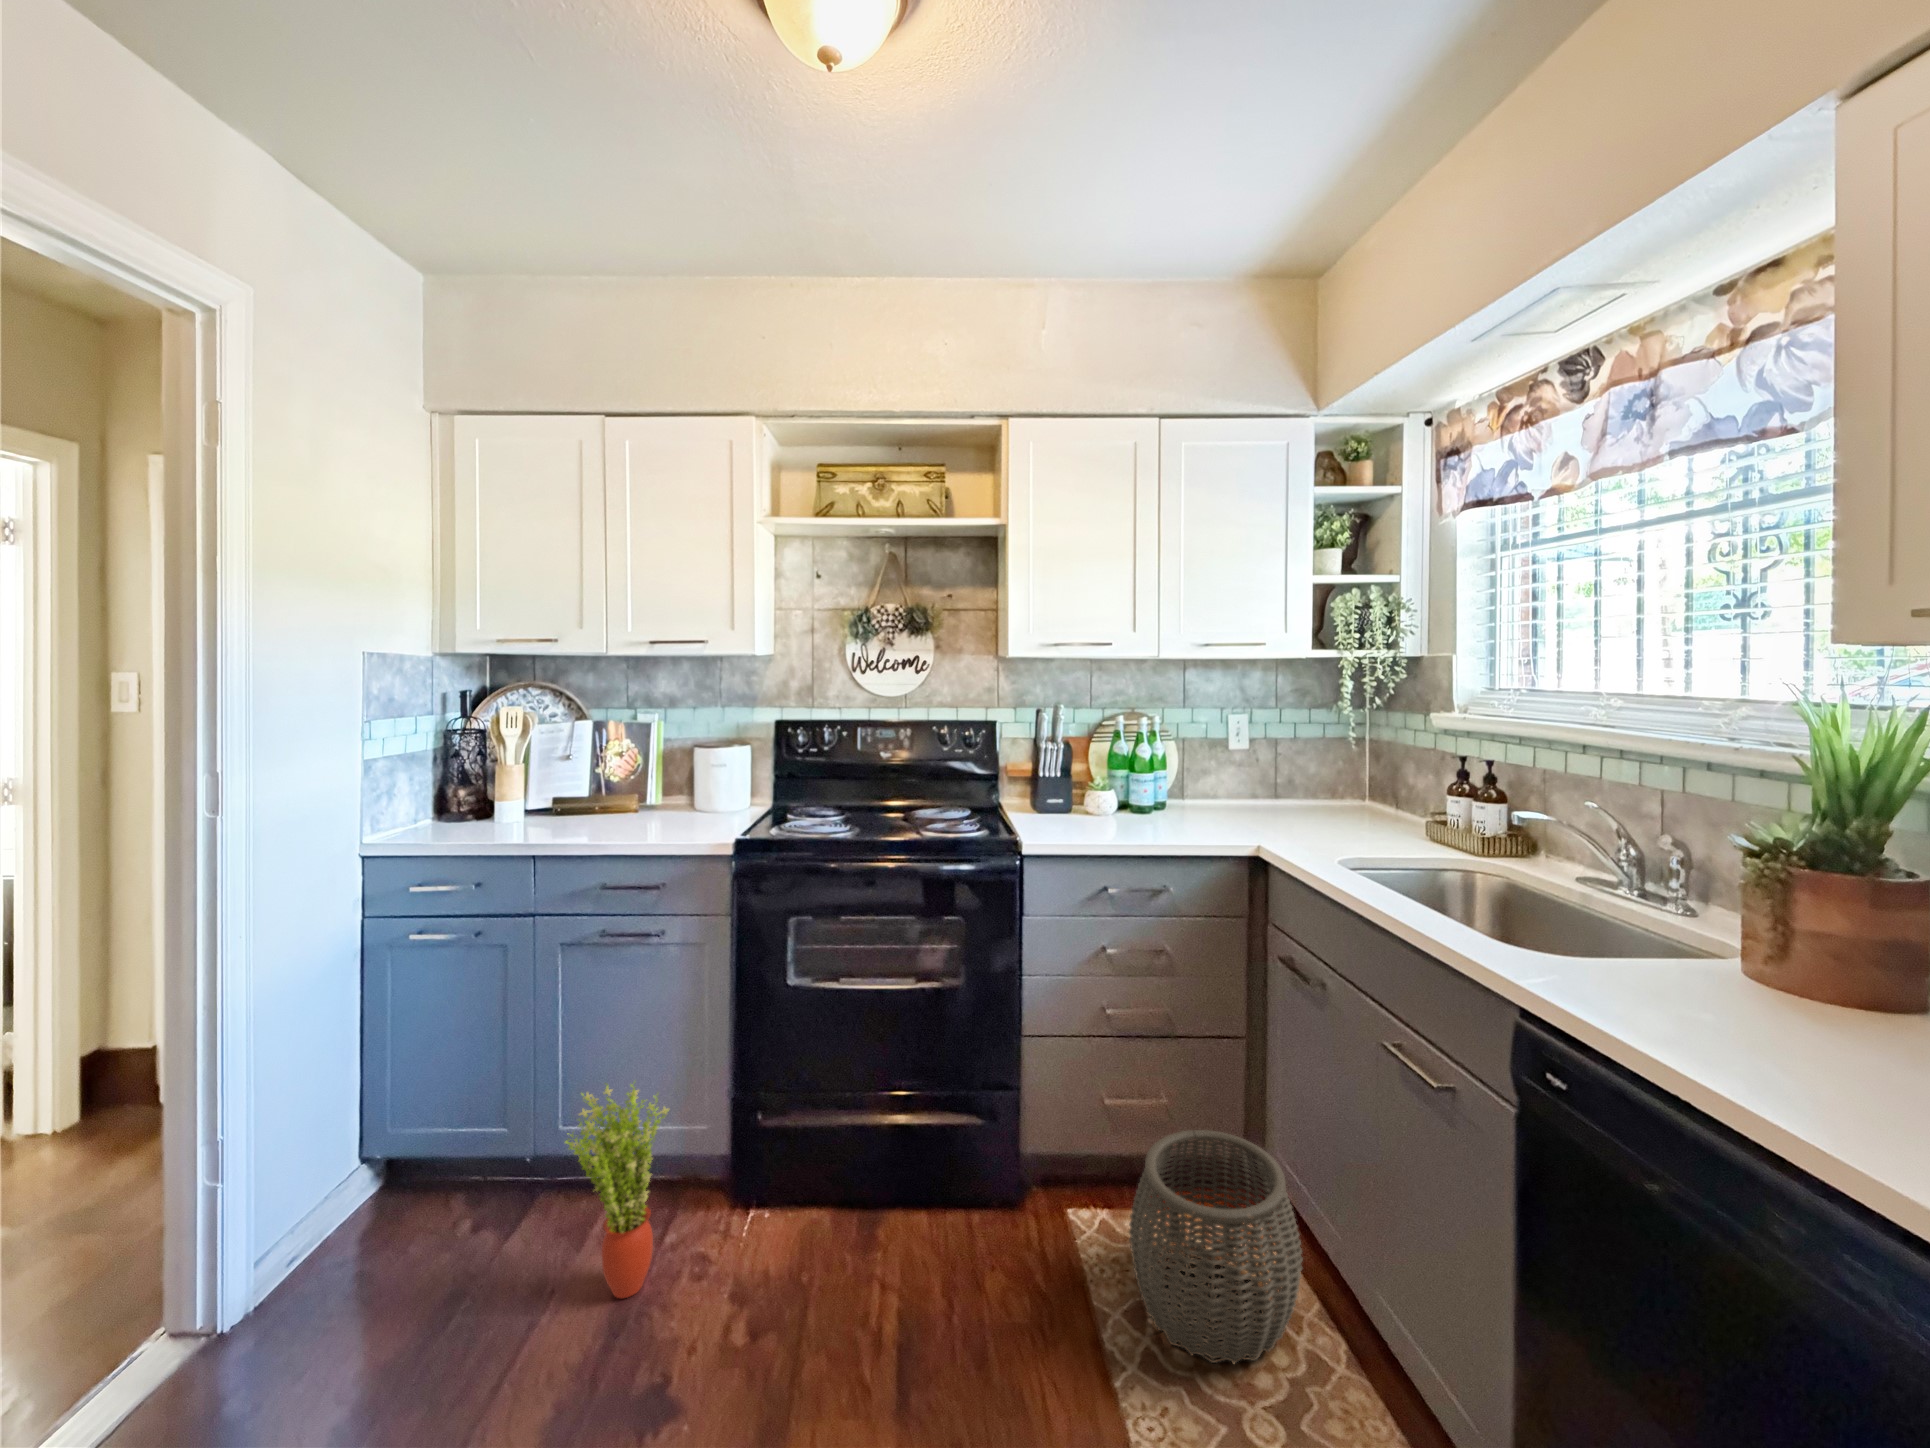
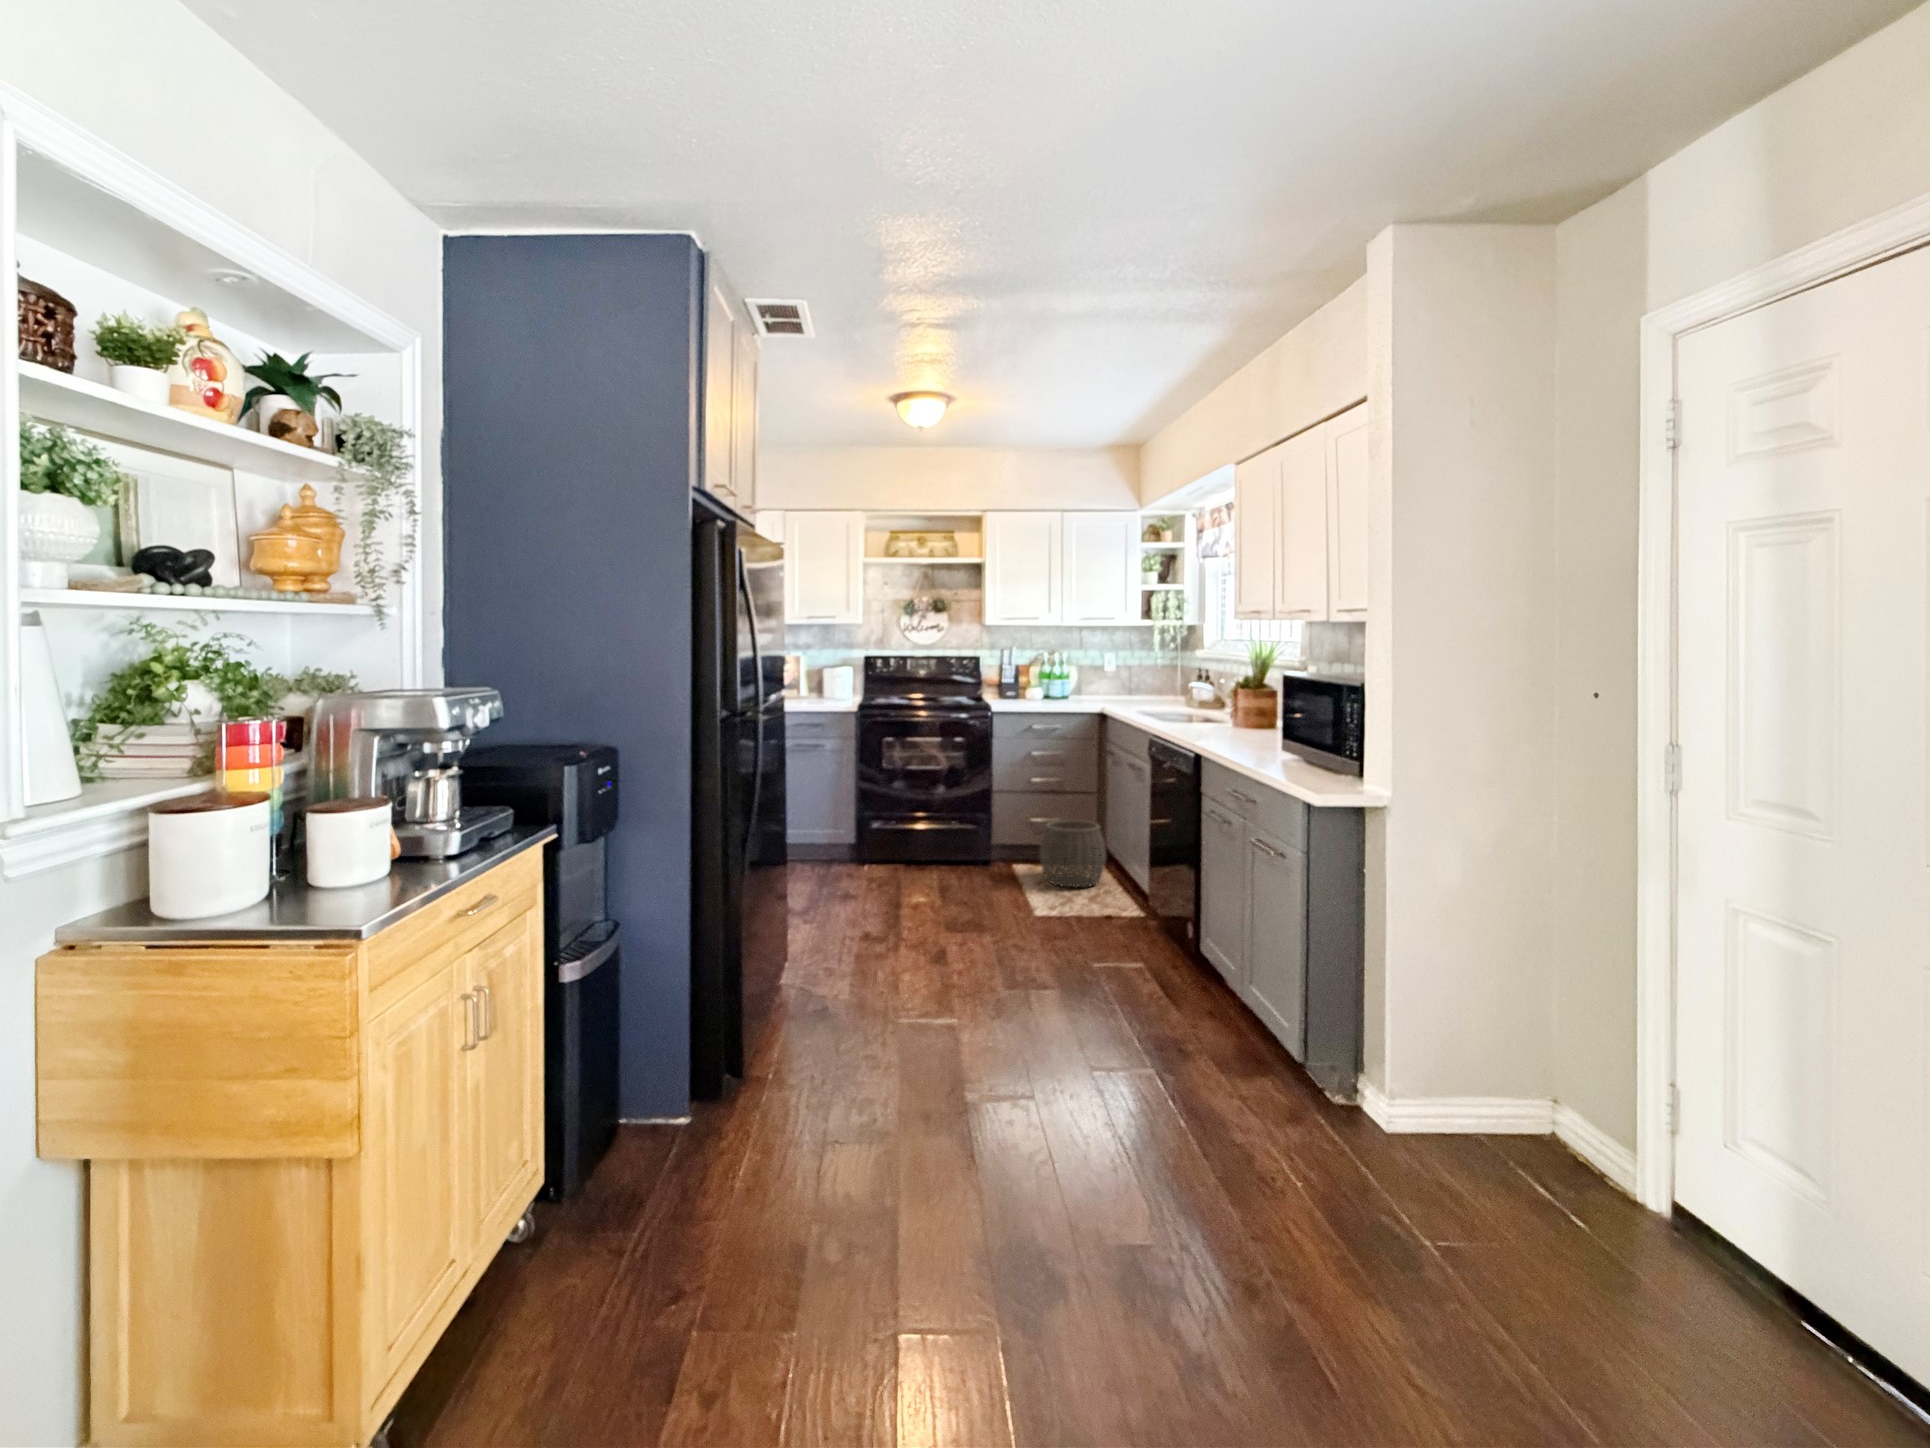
potted plant: present [565,1085,669,1298] -> none [818,792,855,877]

